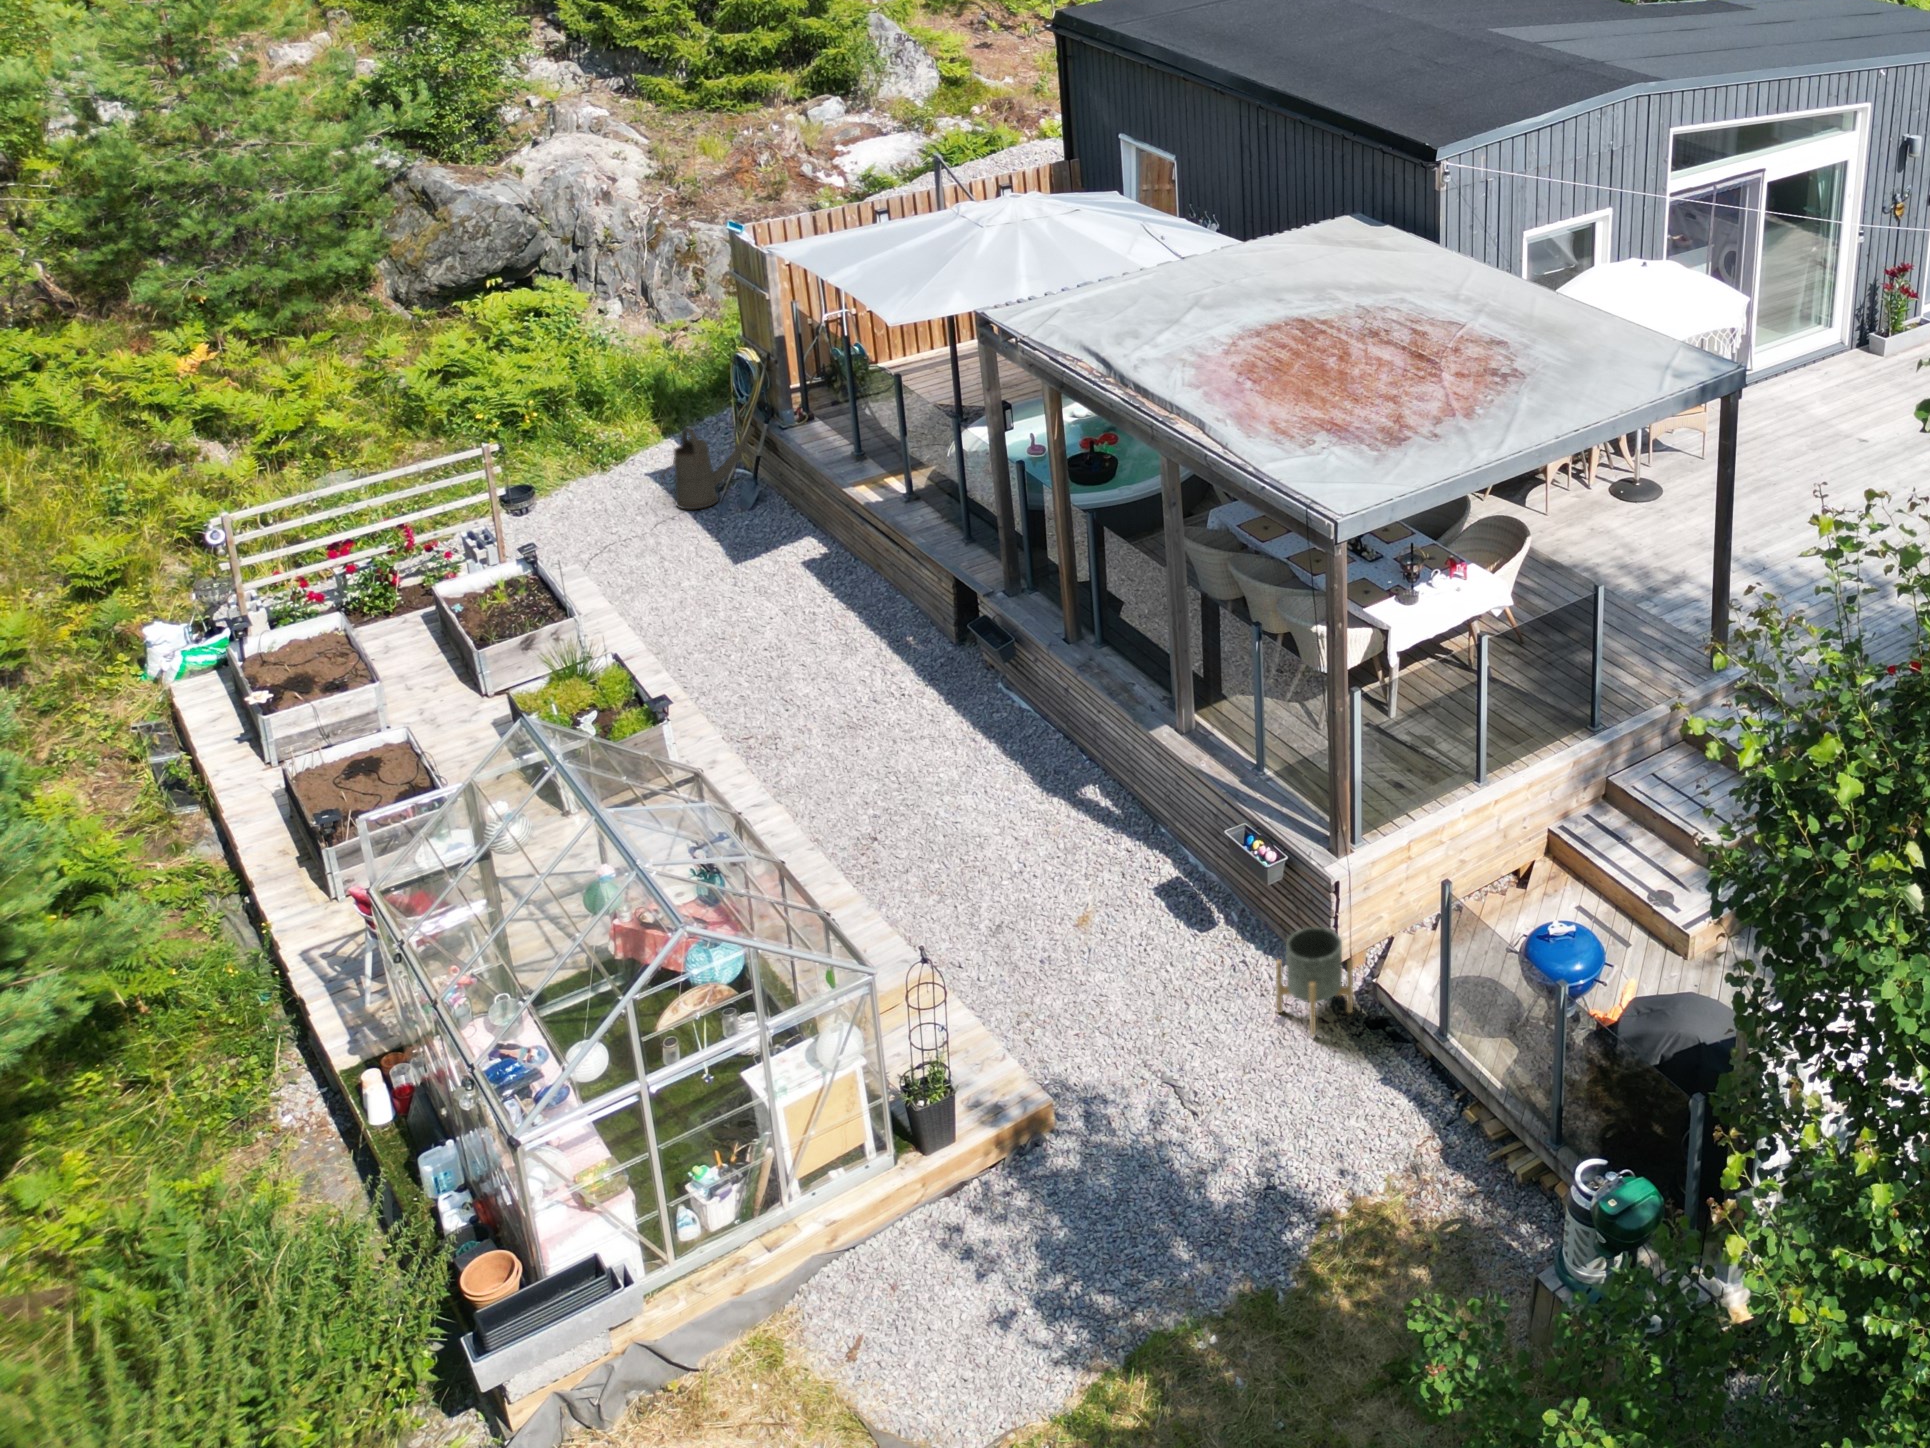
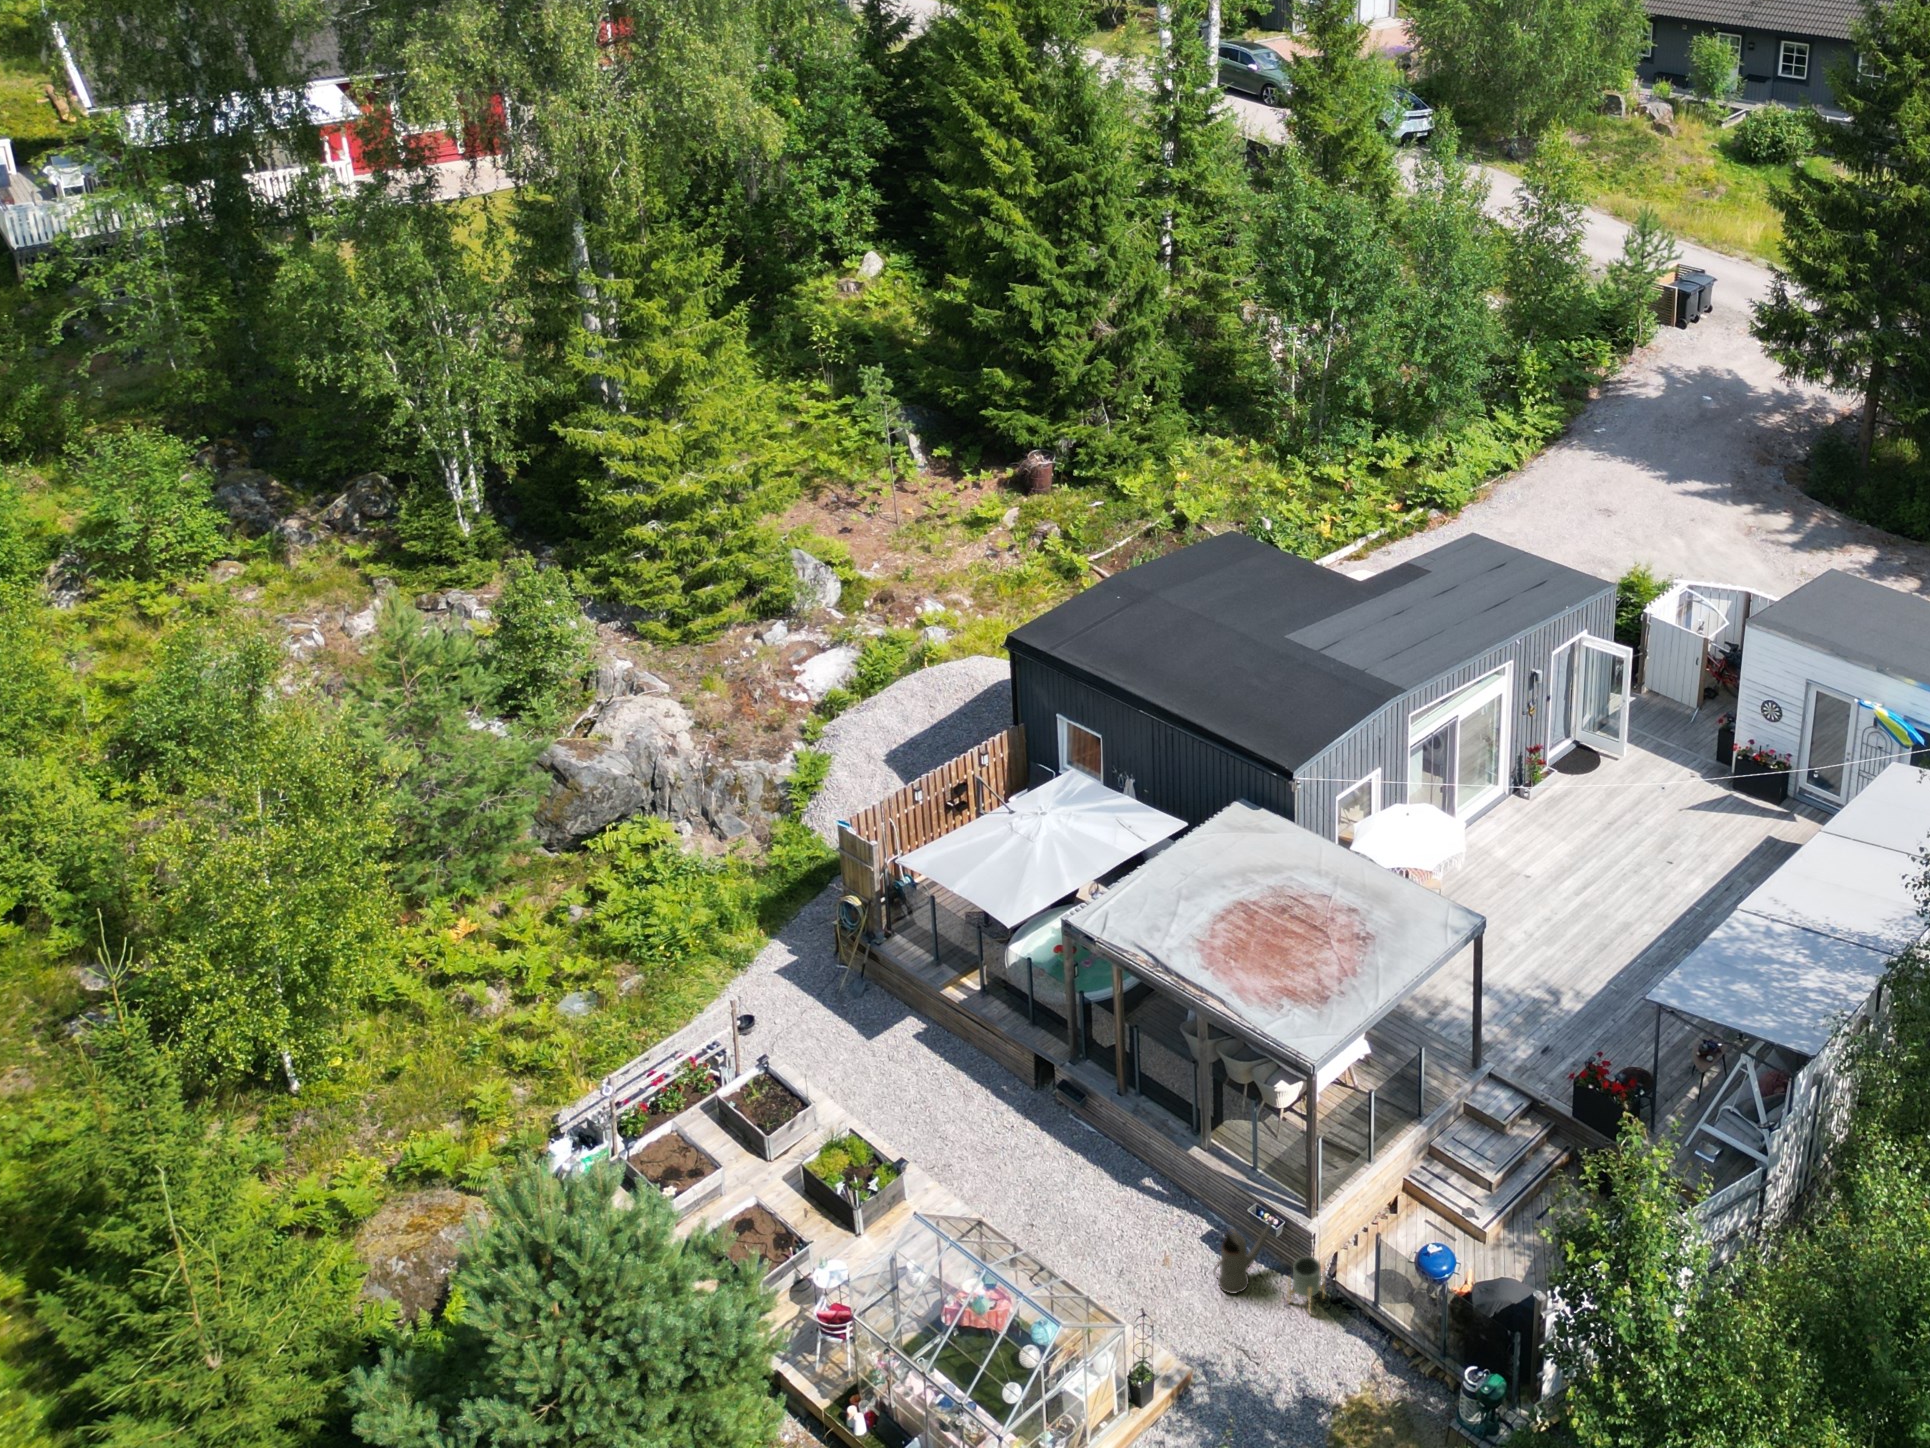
watering can: present [661,427,755,509] -> present [1213,1219,1275,1293]

